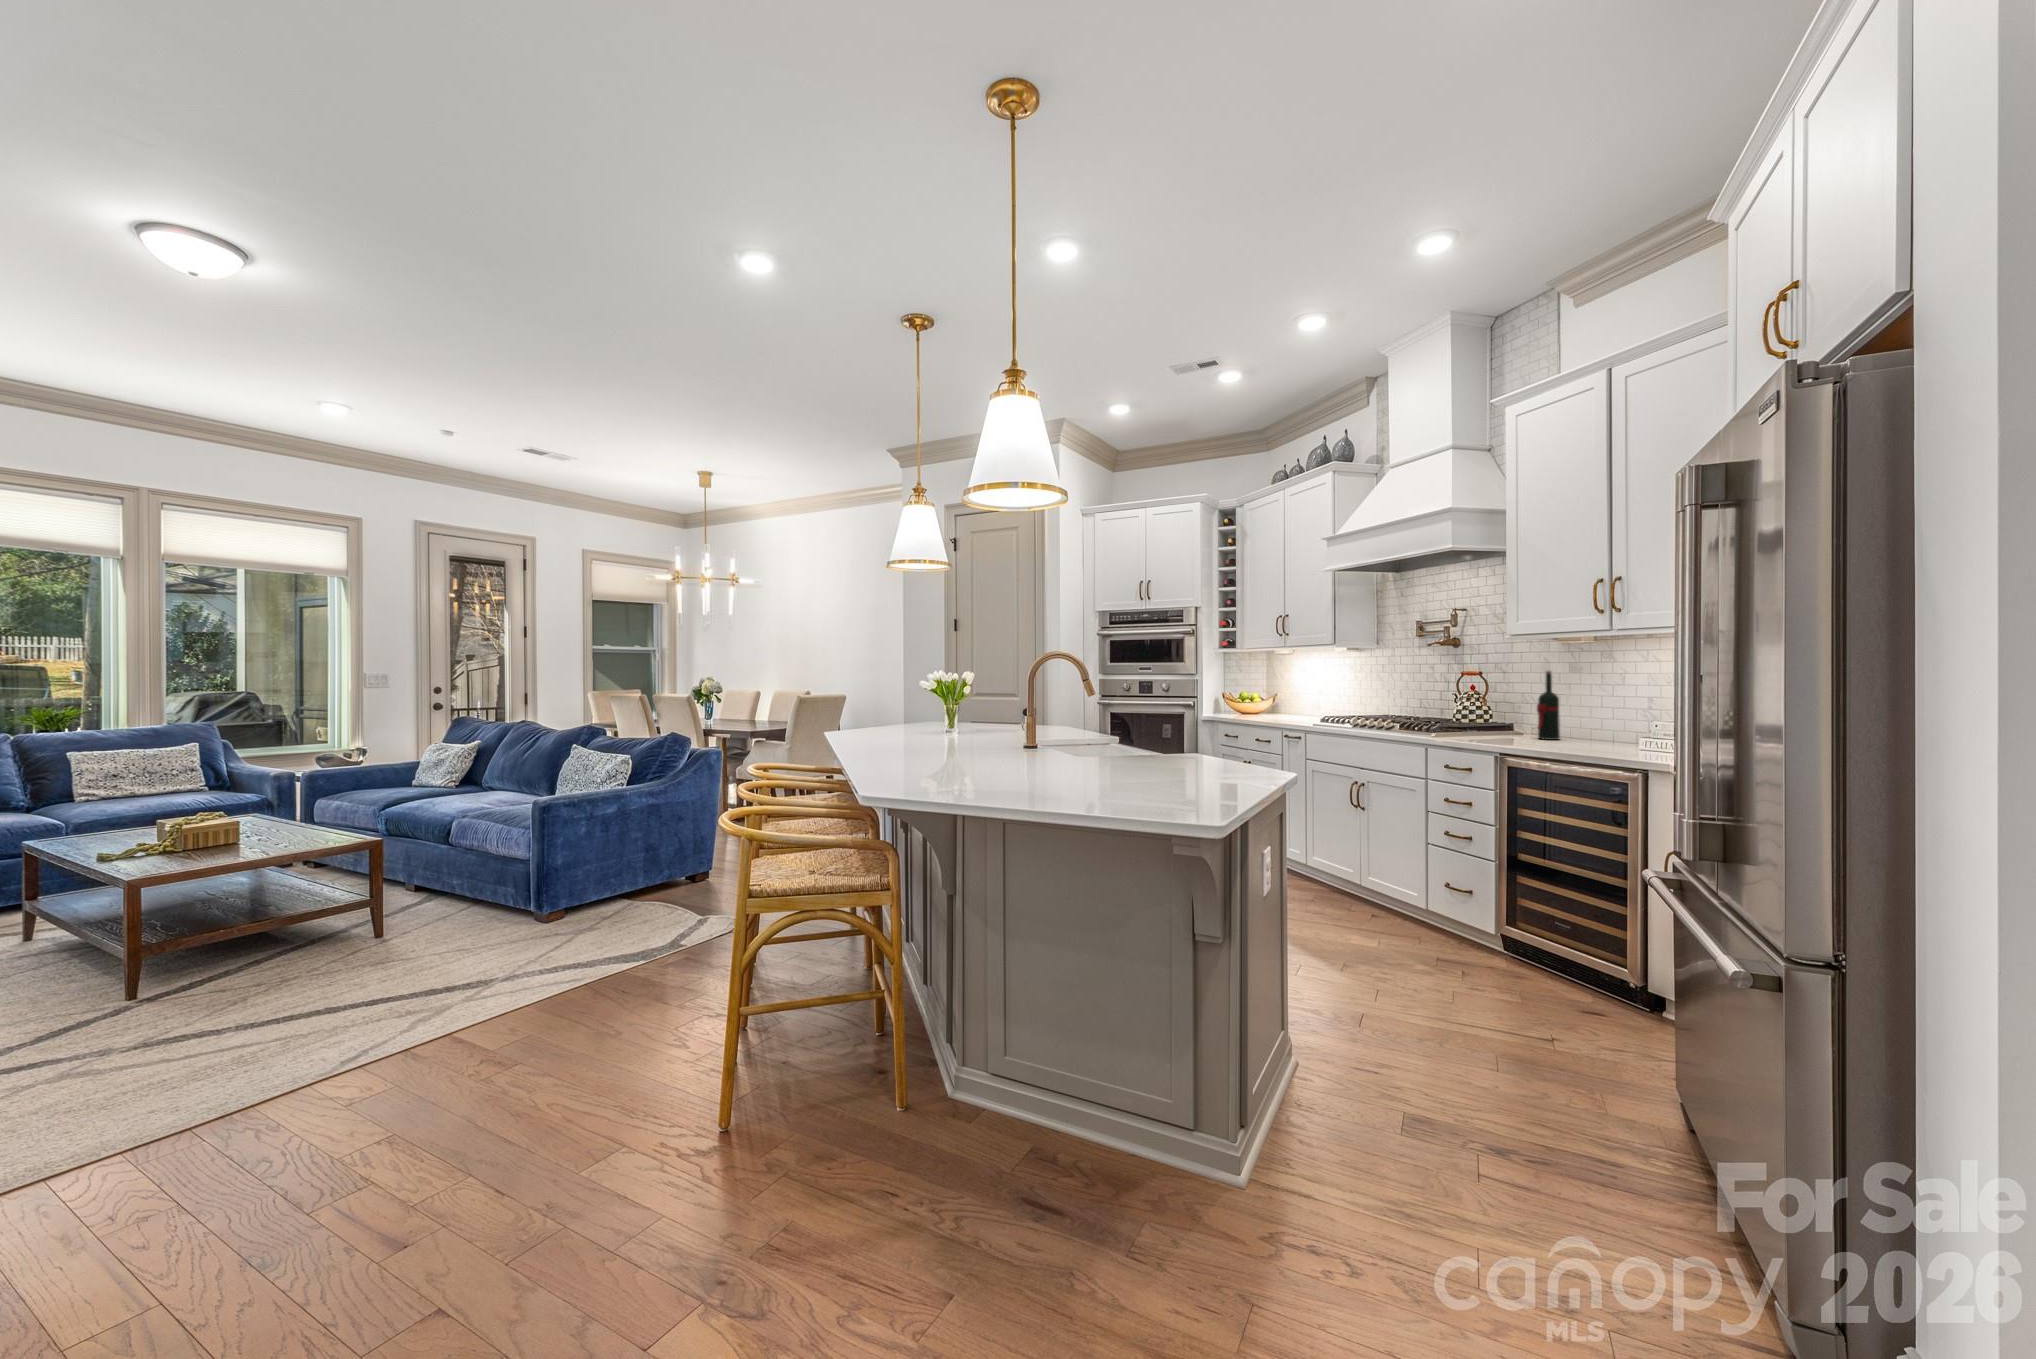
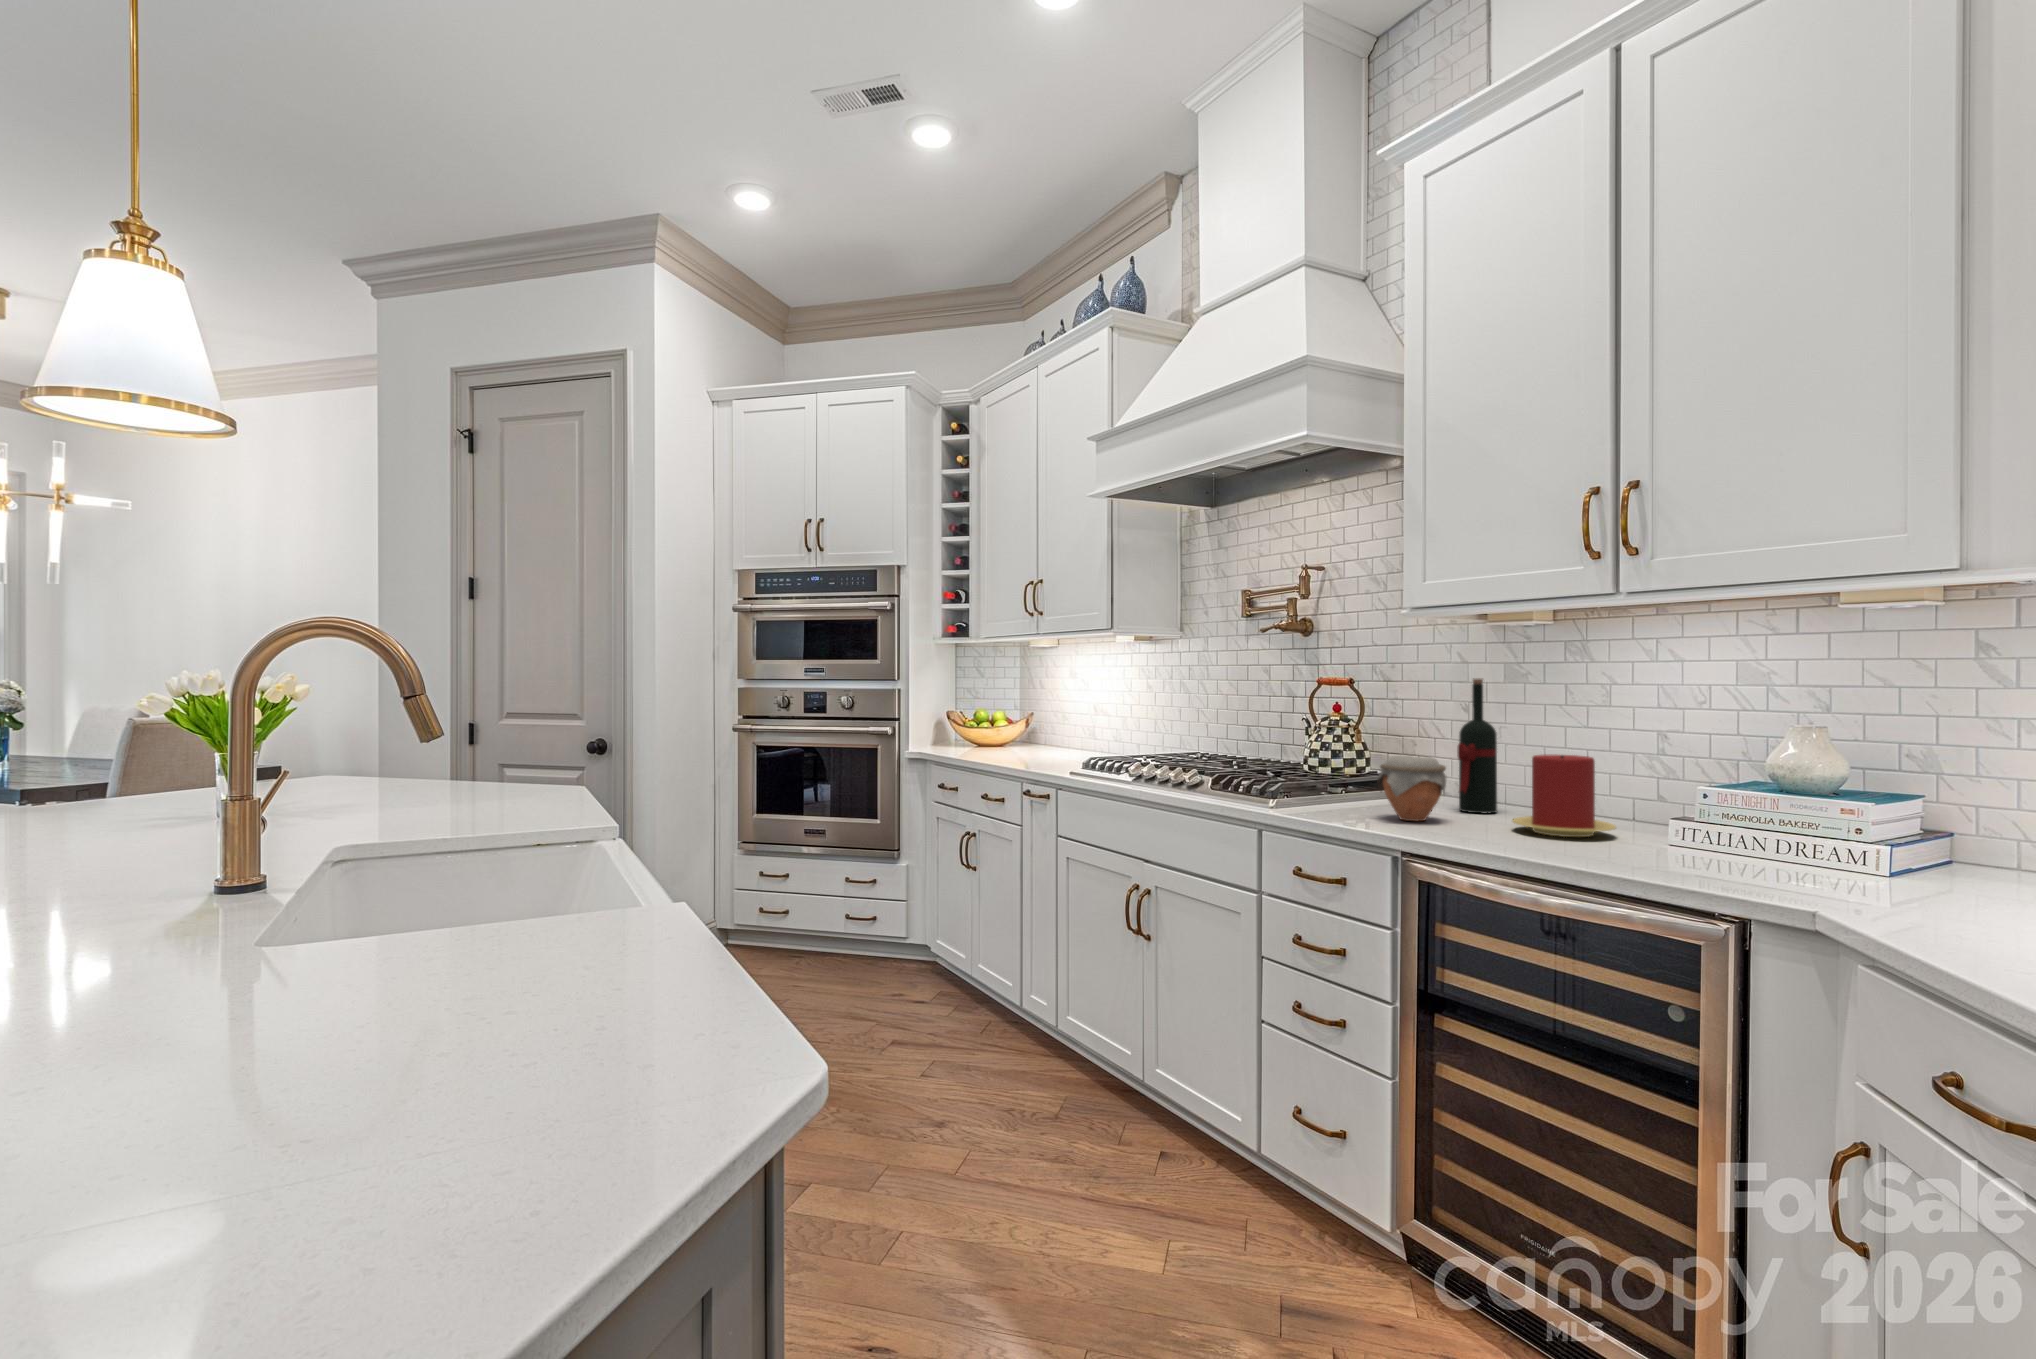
candle: none [1561,708,1616,747] -> present [1512,755,1616,837]
jar: none [1489,709,1528,741] -> present [1377,756,1447,821]

